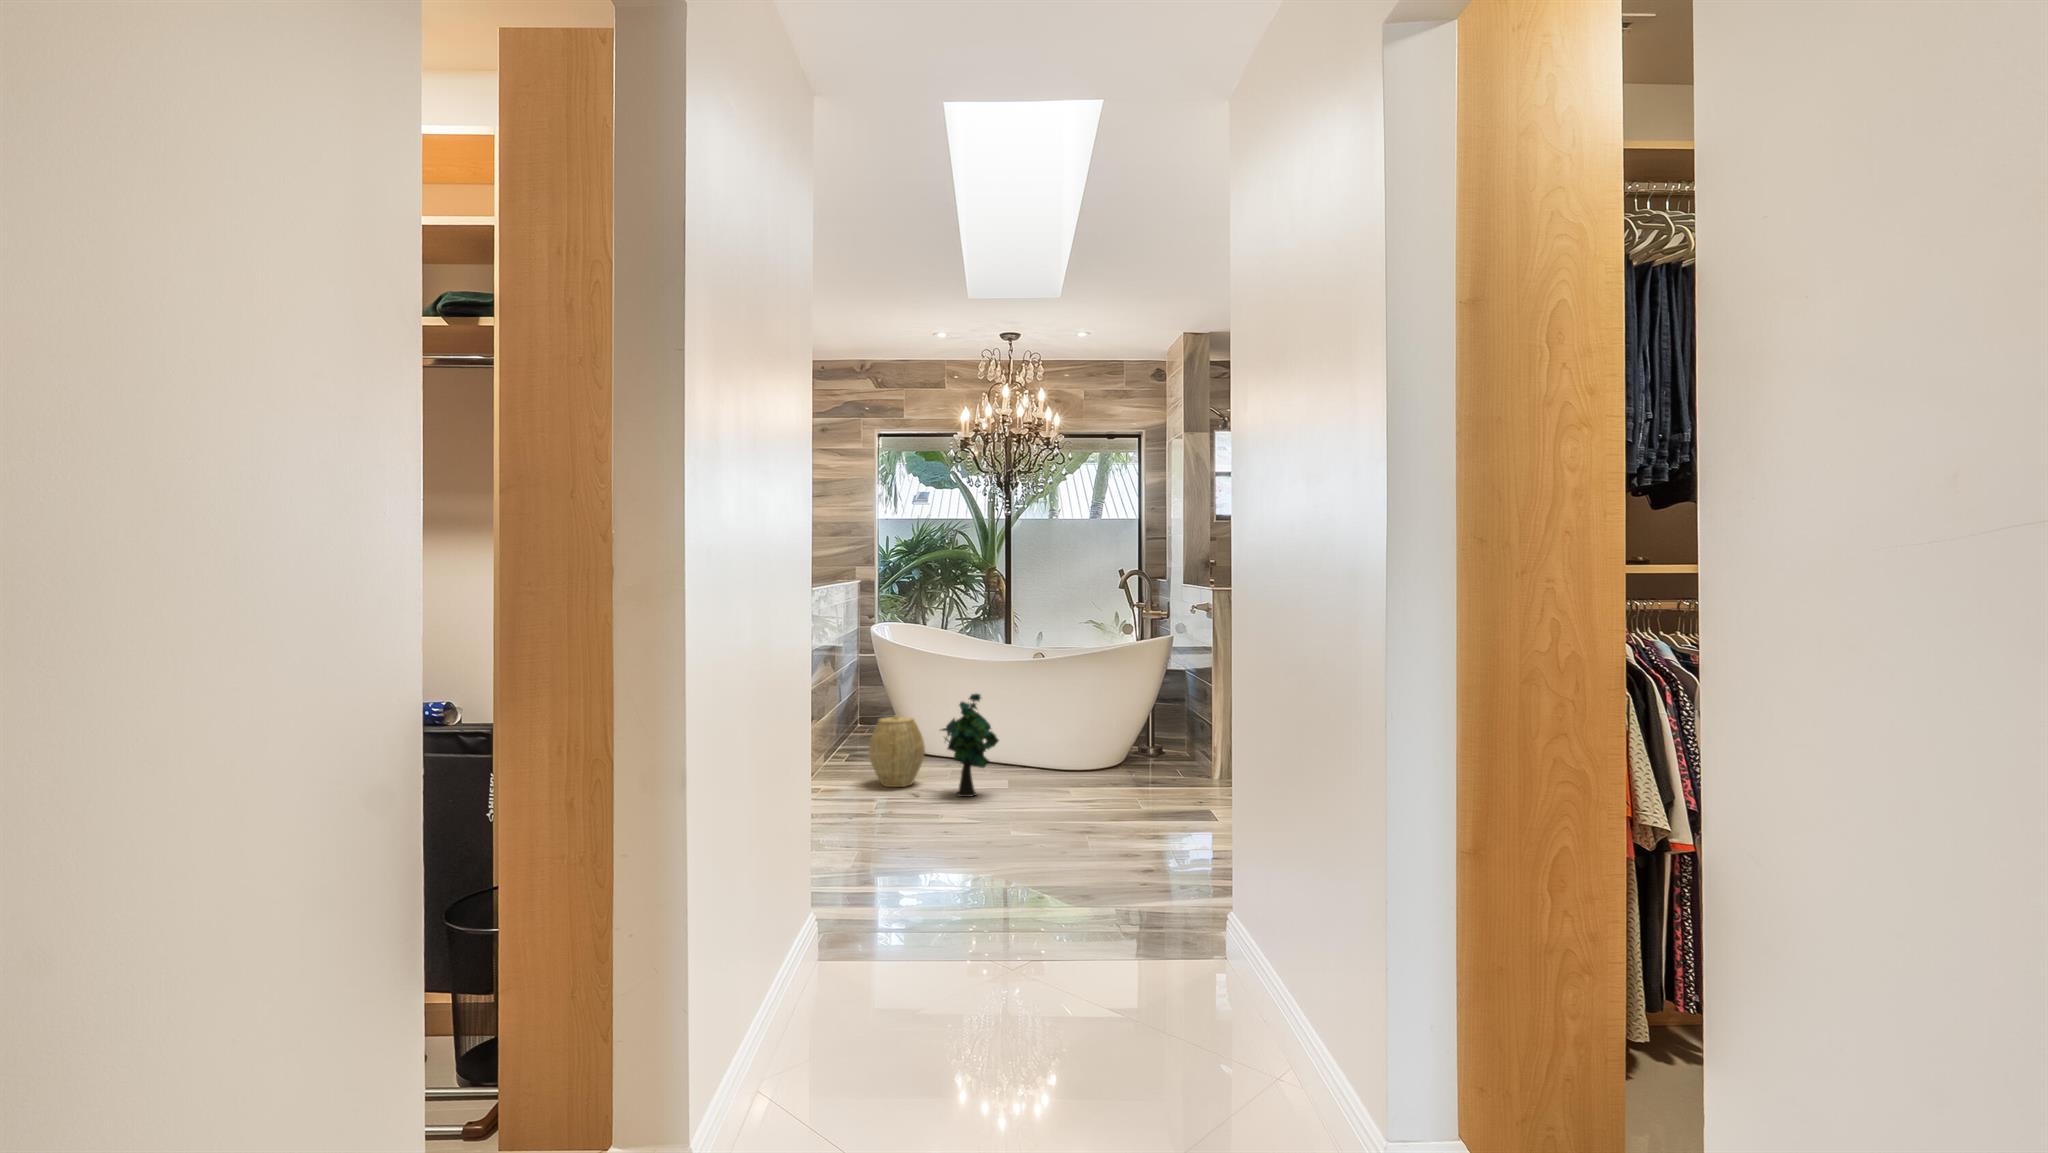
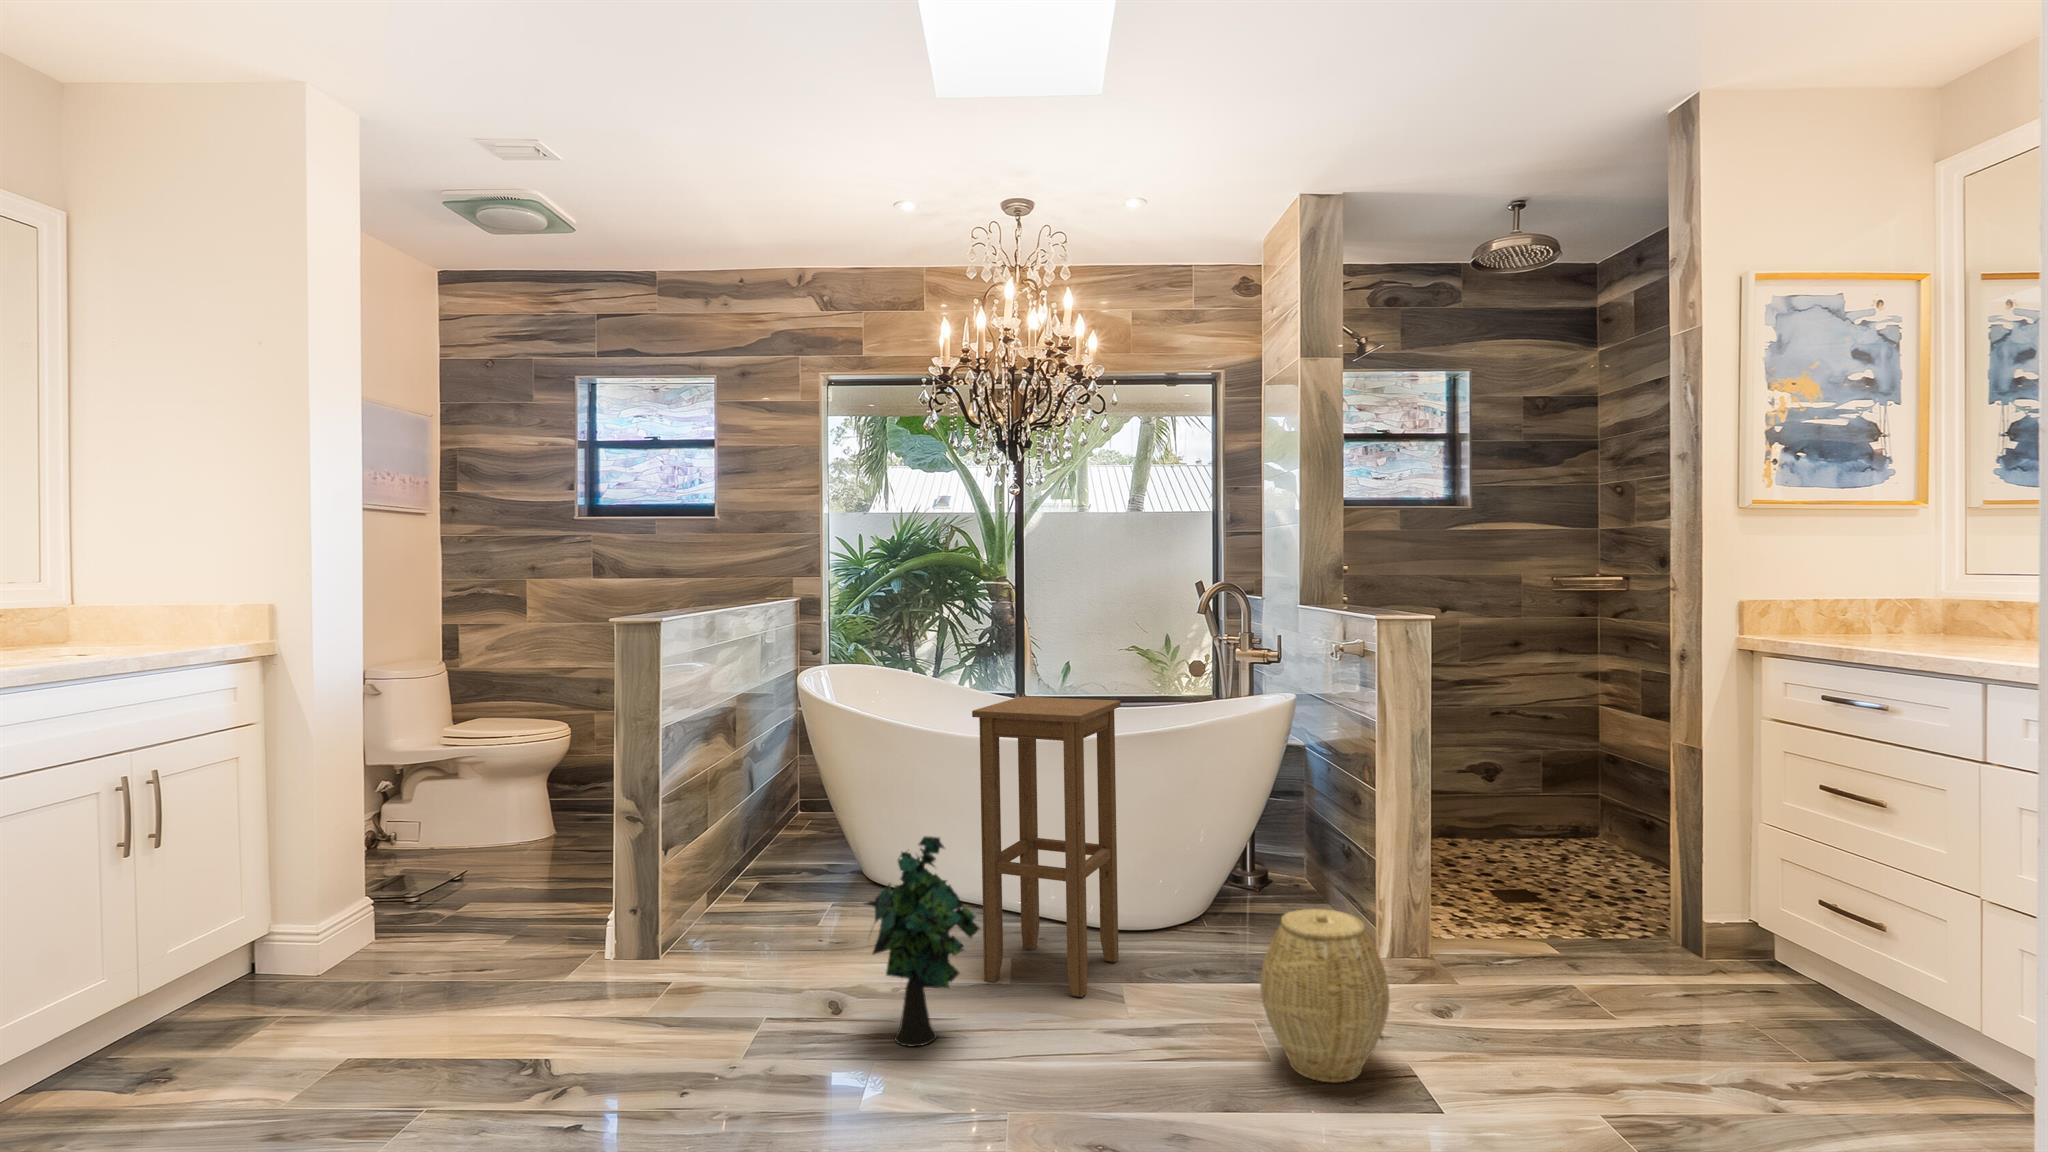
stool: none [992,633,1071,785] -> present [972,697,1121,997]
woven basket: present [869,716,925,787] -> present [1260,909,1390,1083]

